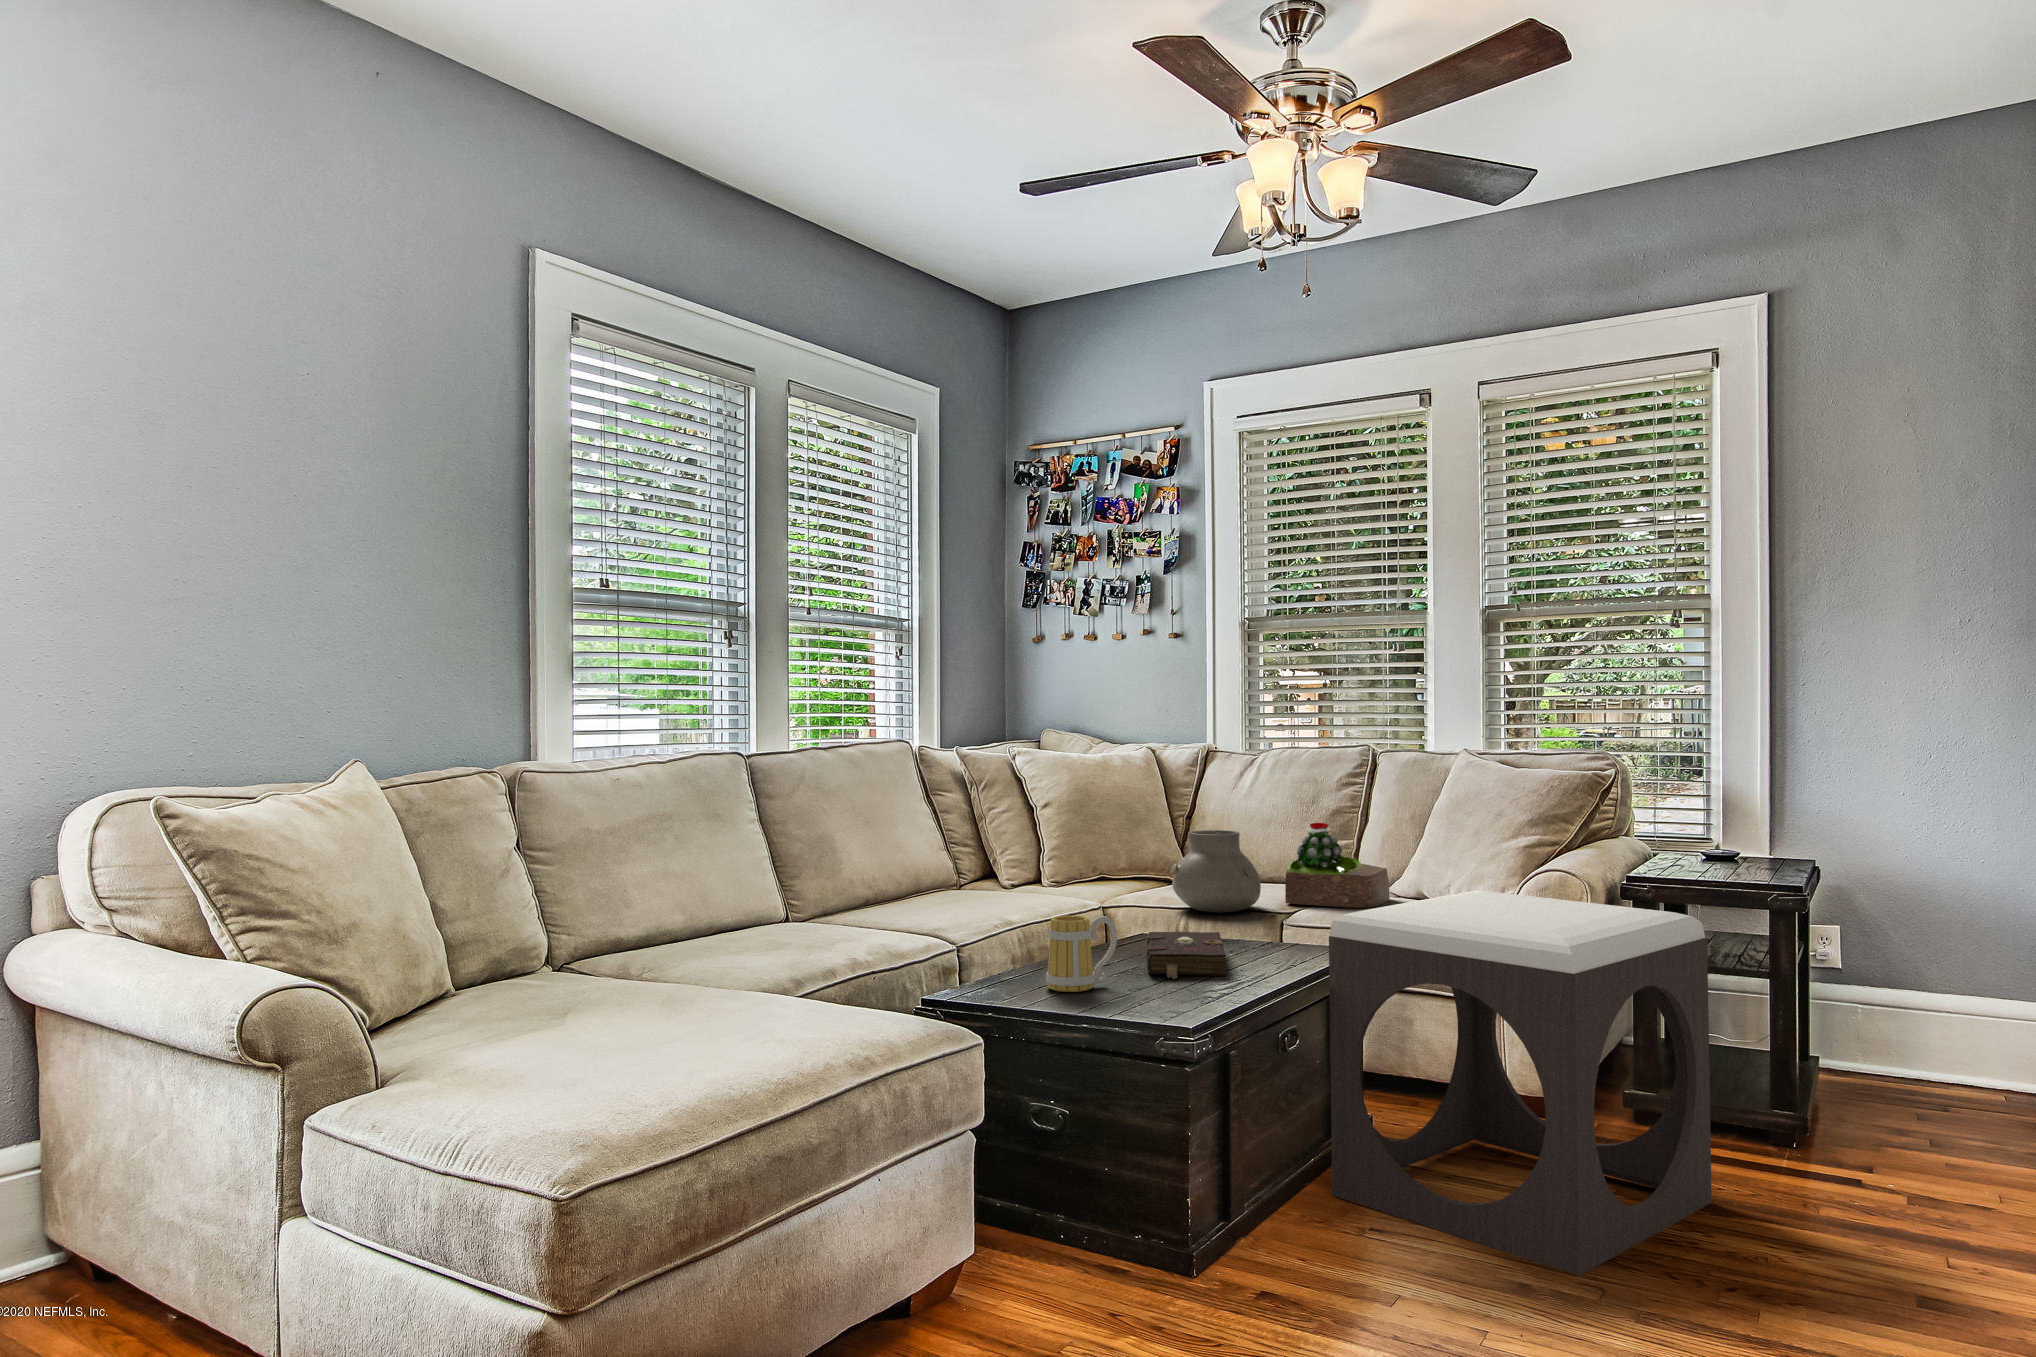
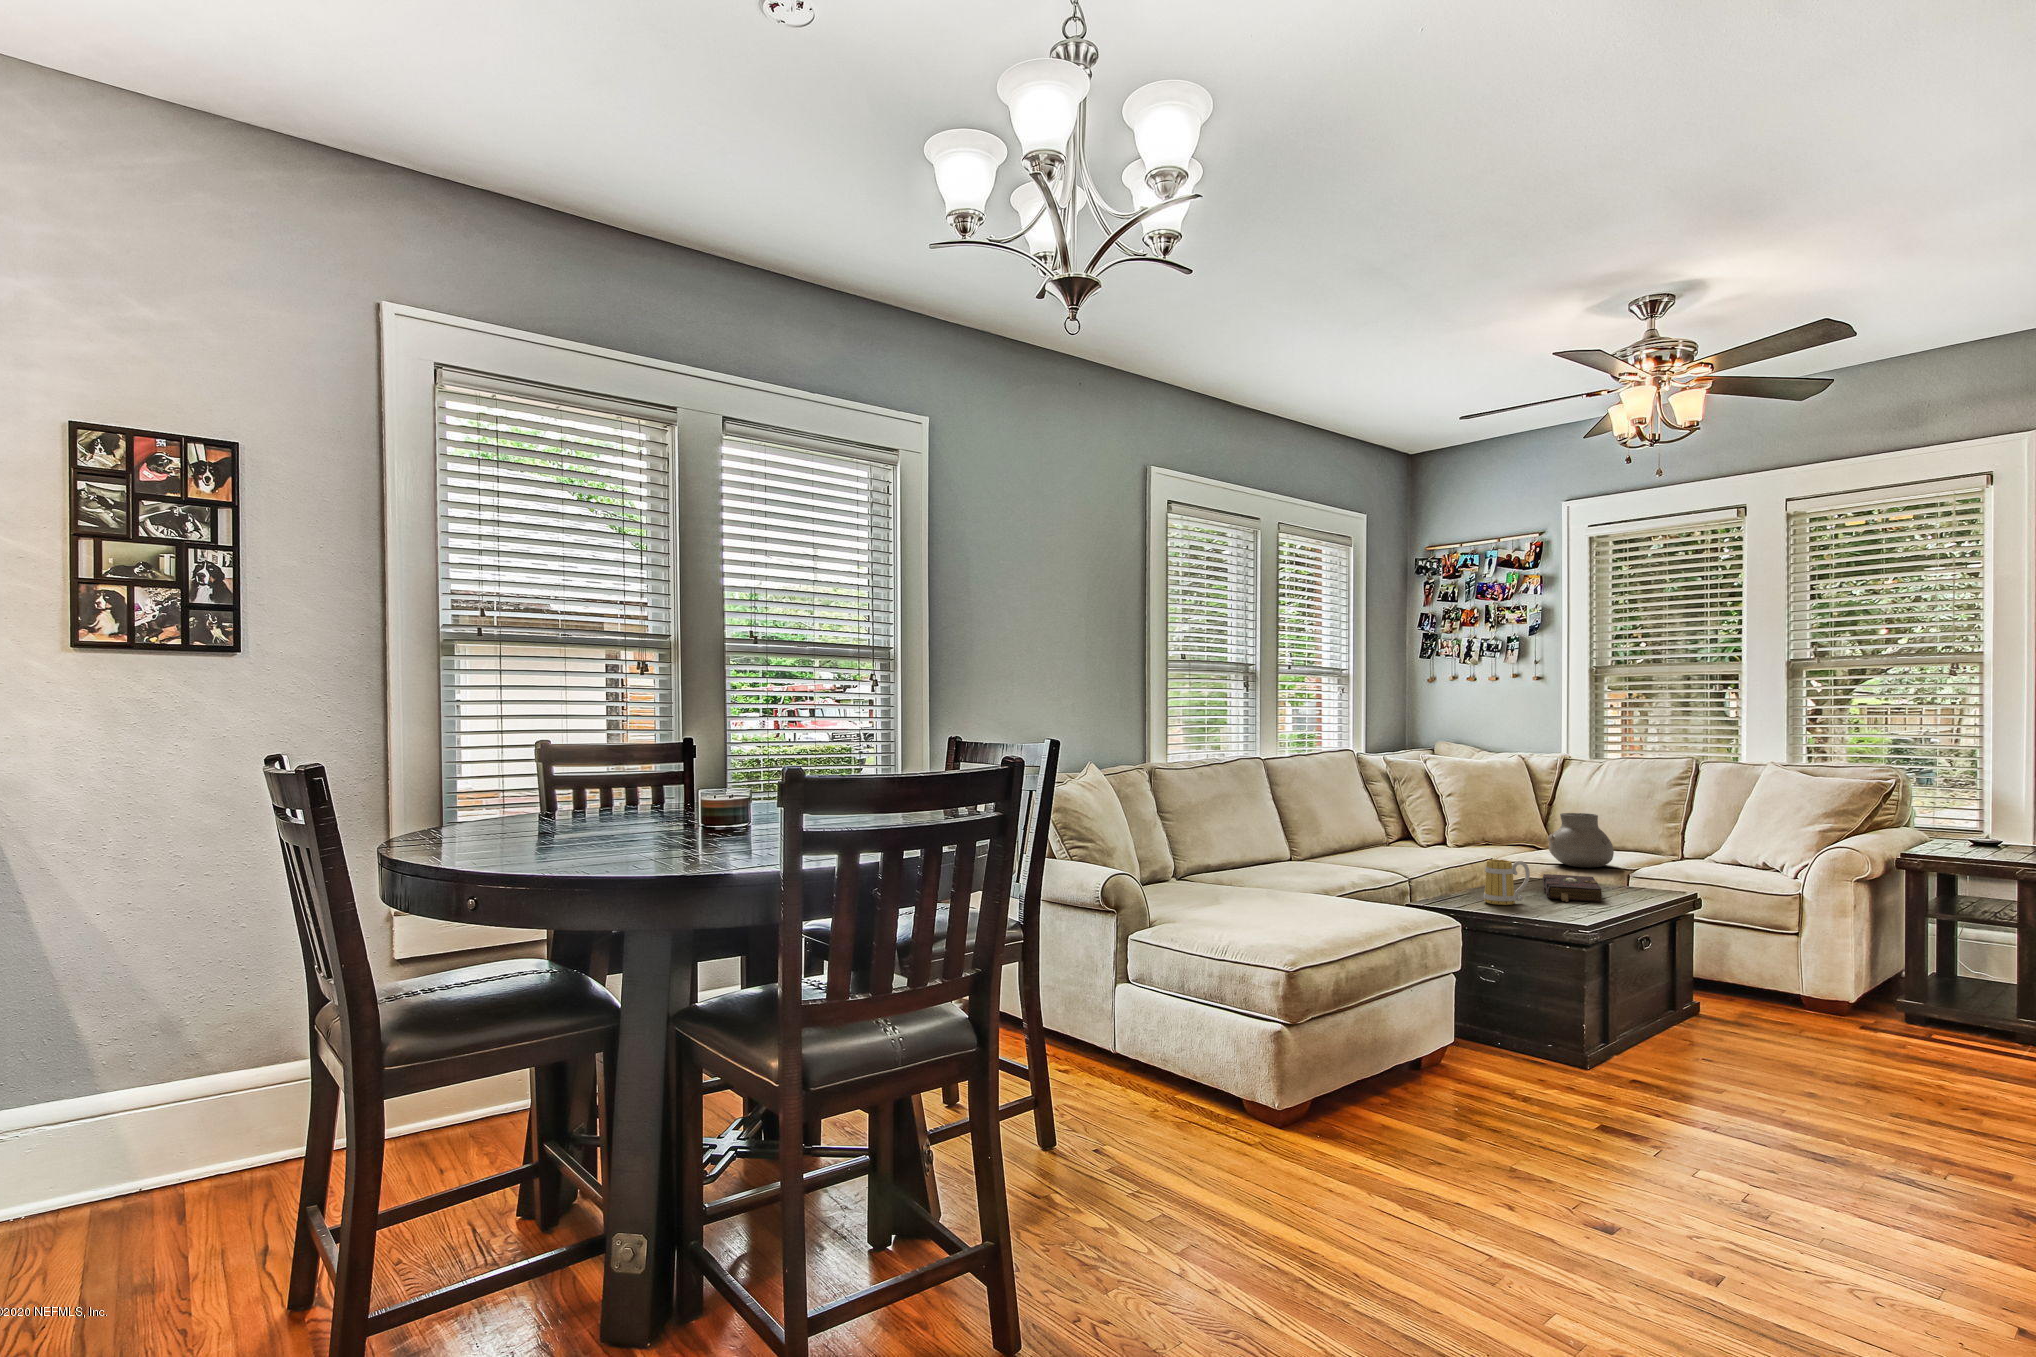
succulent plant: present [1285,823,1390,908] -> none [1631,811,1710,869]
footstool: present [1329,890,1712,1276] -> none [1675,858,1959,1094]

